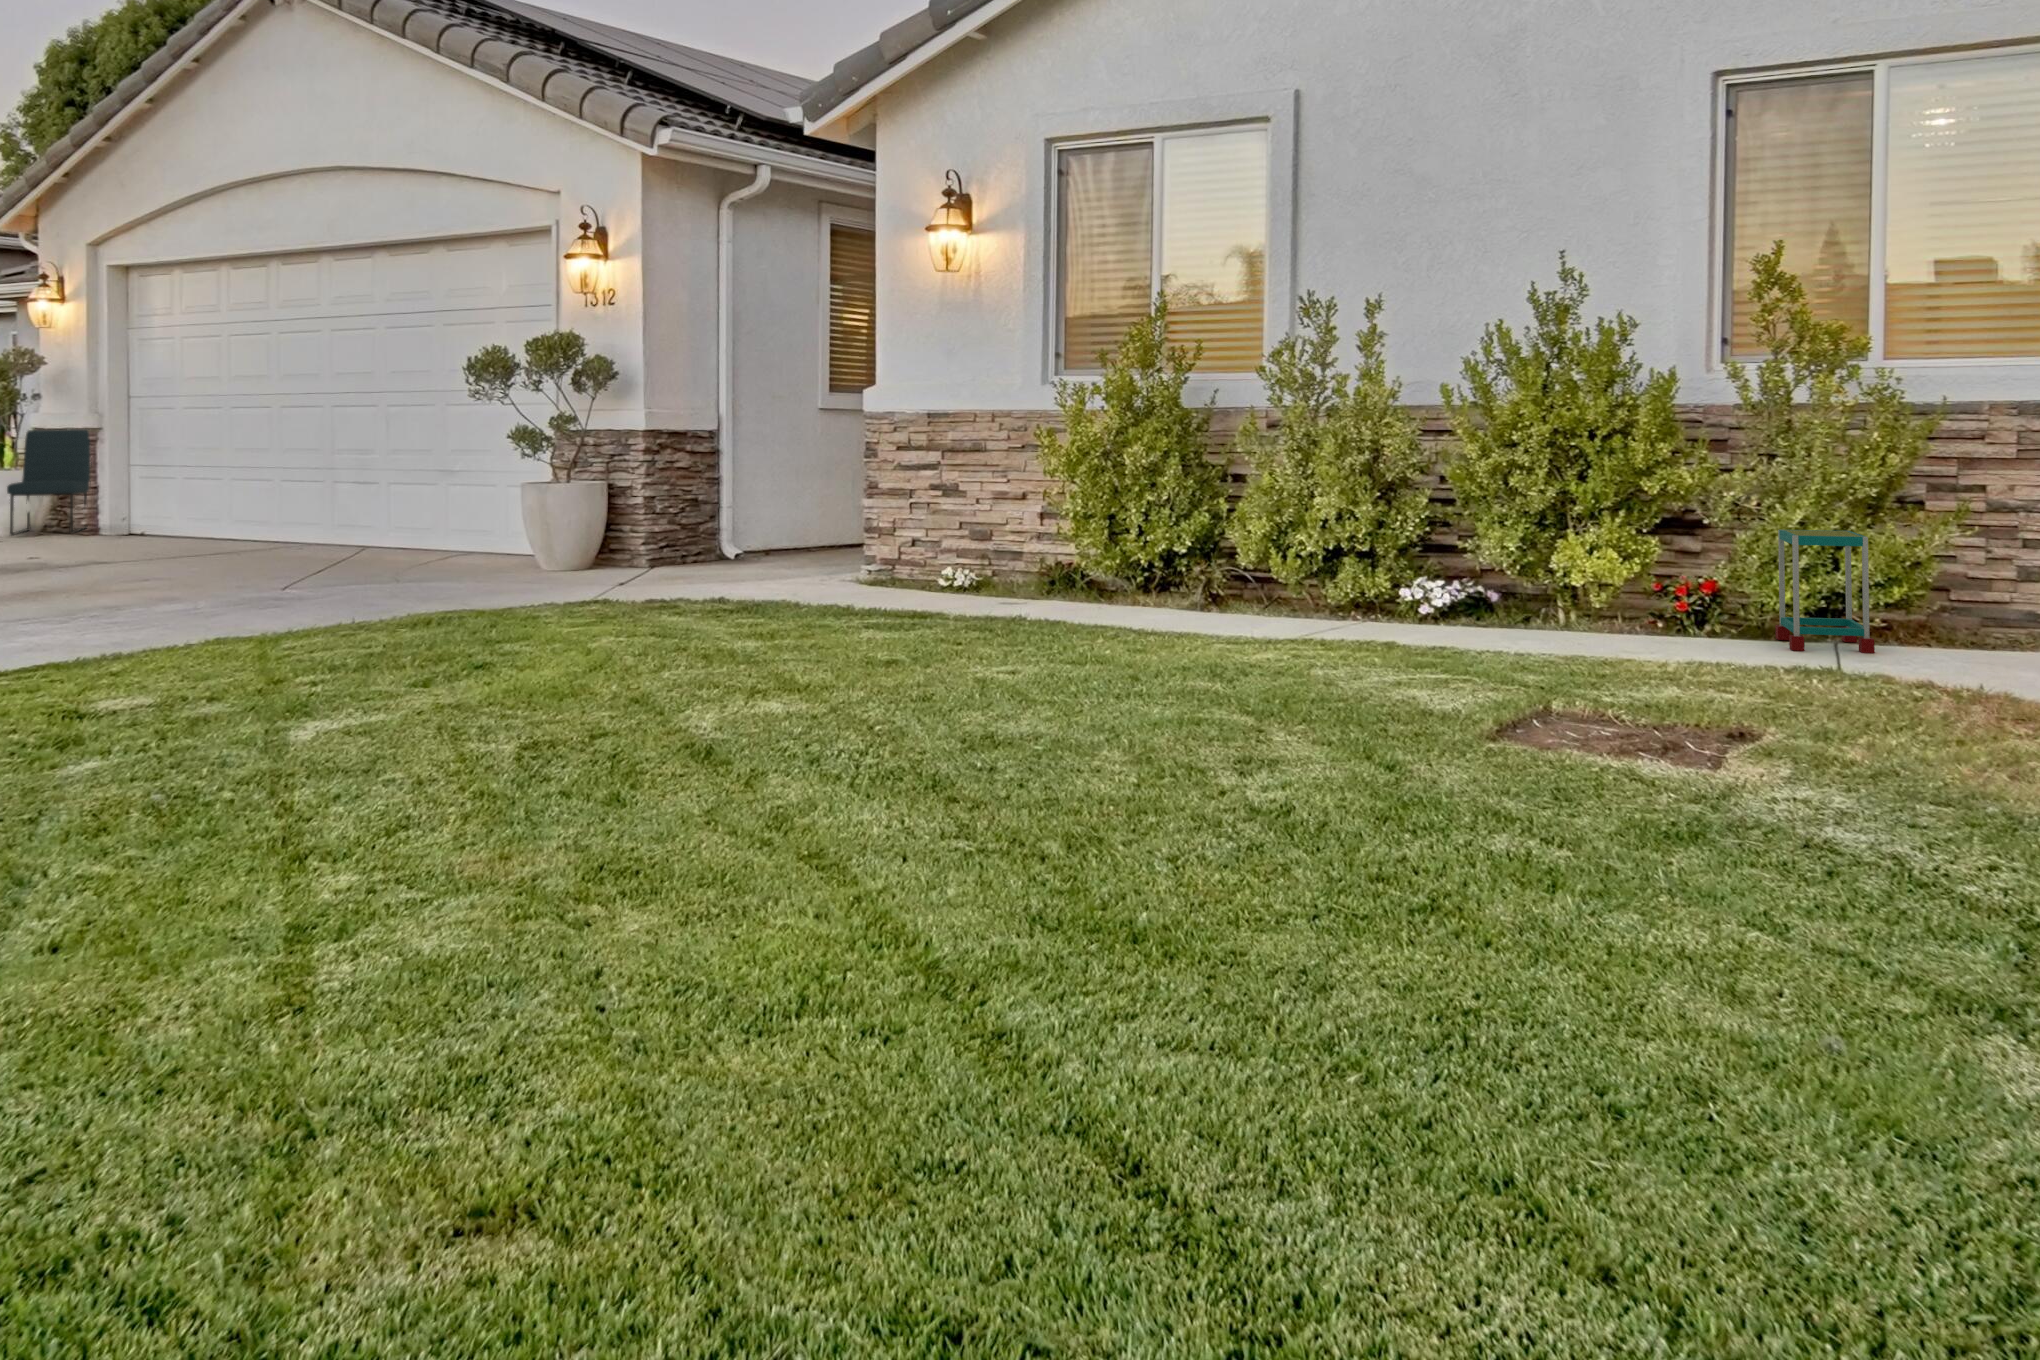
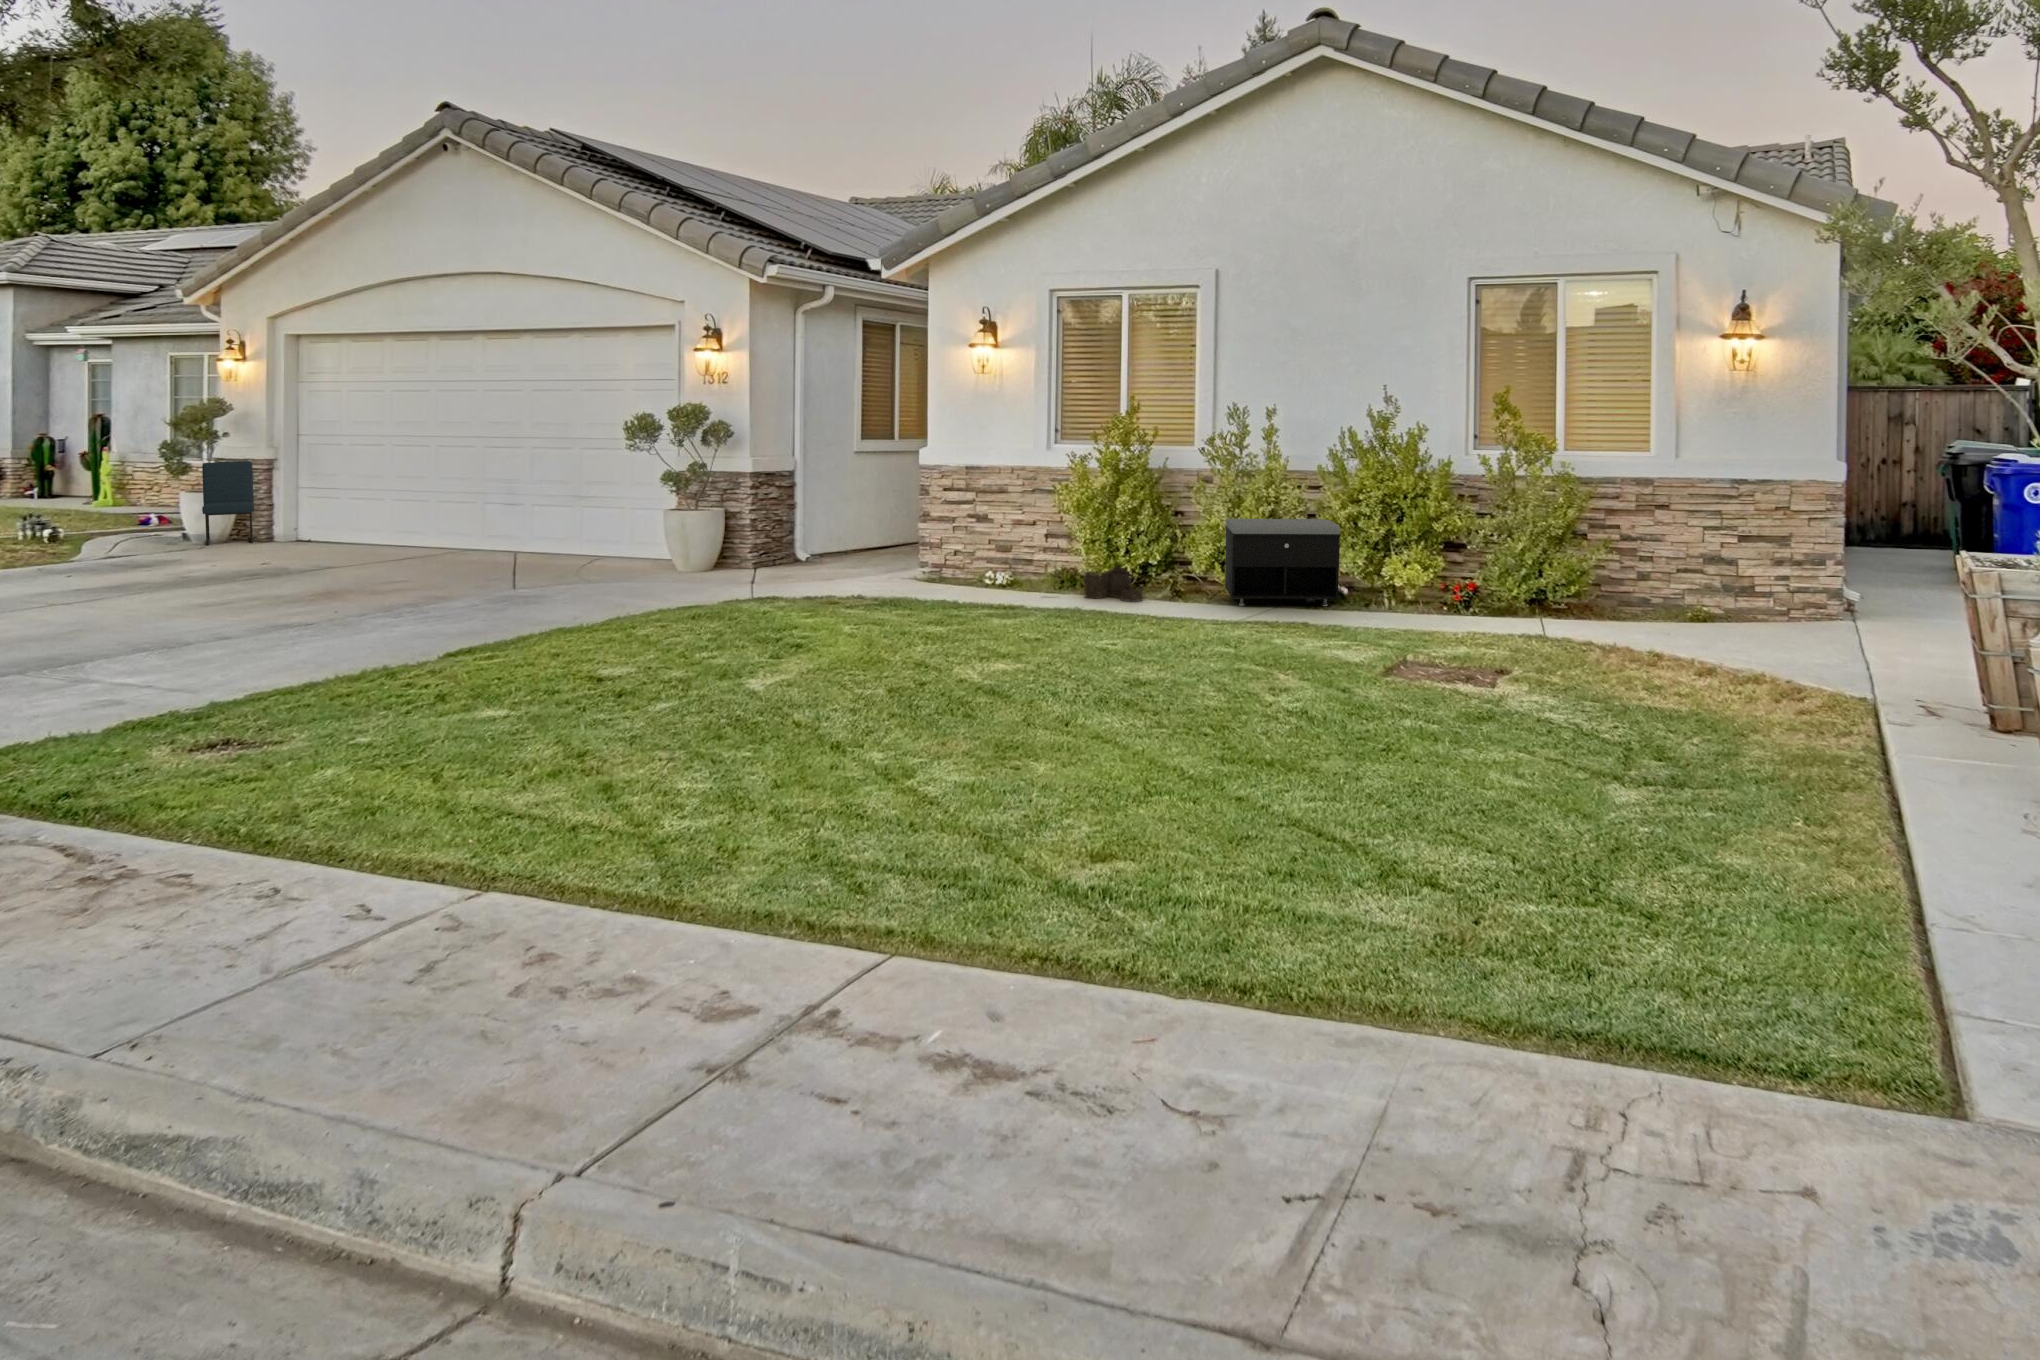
storage bench: none [1289,477,1474,623] -> present [1225,519,1340,606]
side table: present [1775,530,1875,653] -> none [1507,553,1561,622]
woven basket: none [1063,555,1154,612] -> present [1084,566,1143,602]

